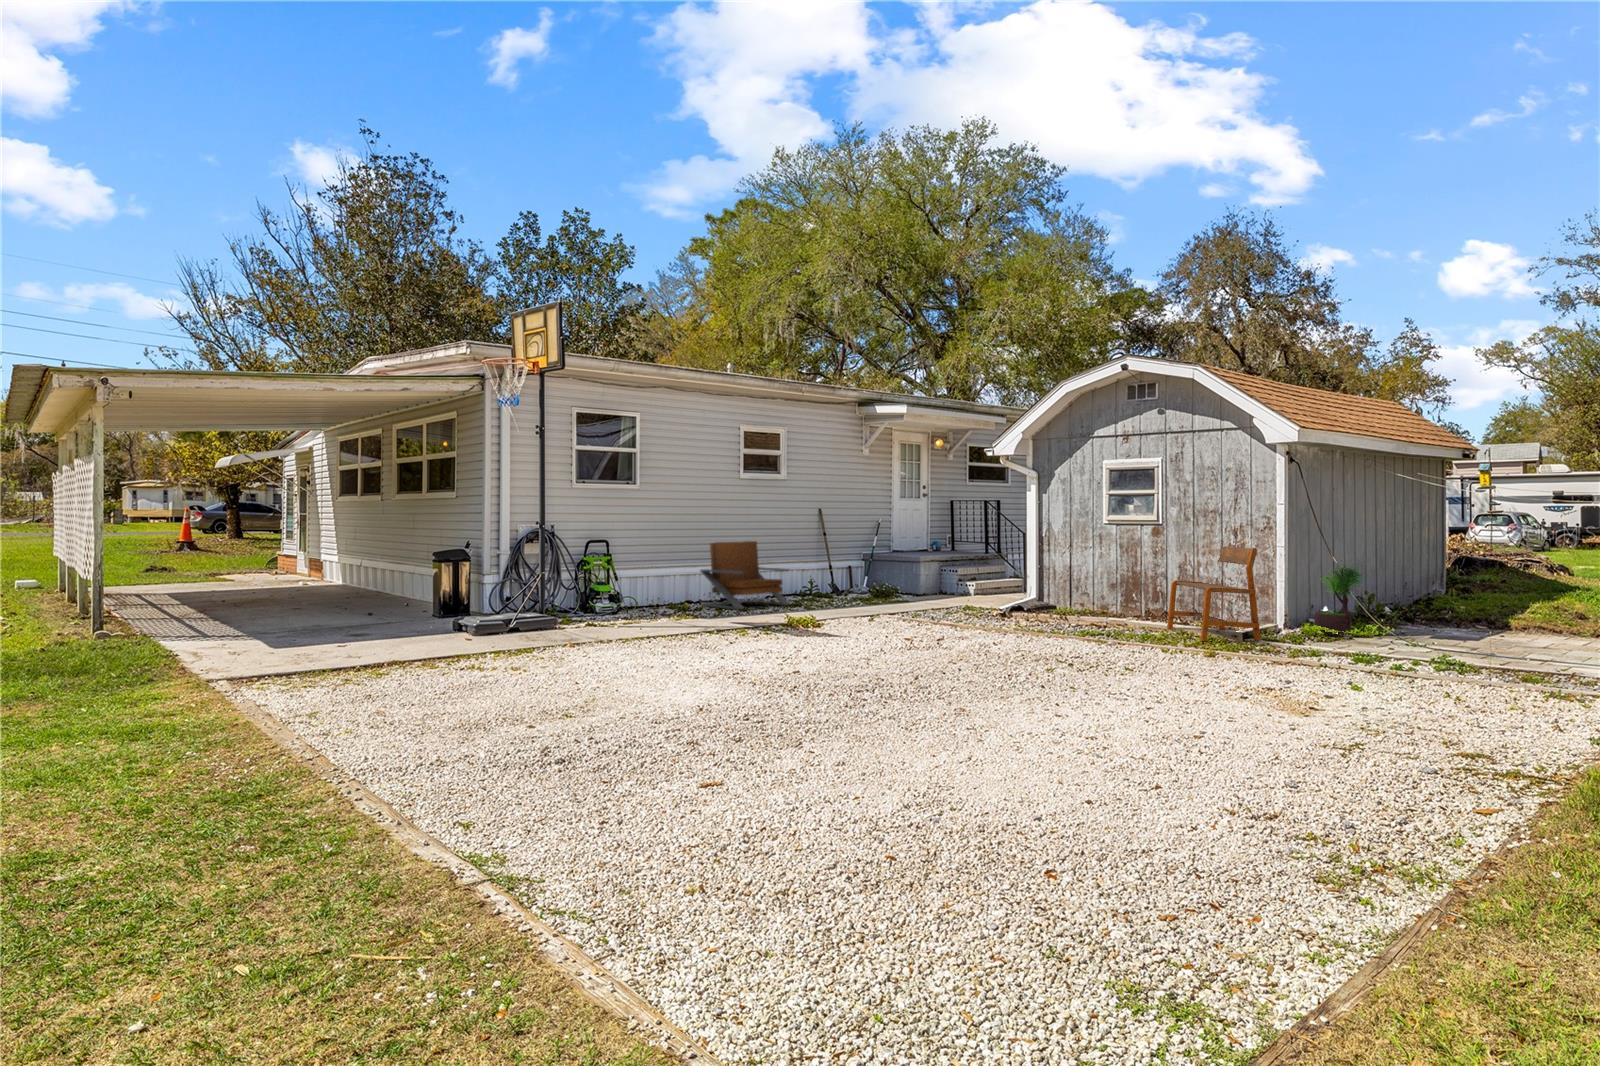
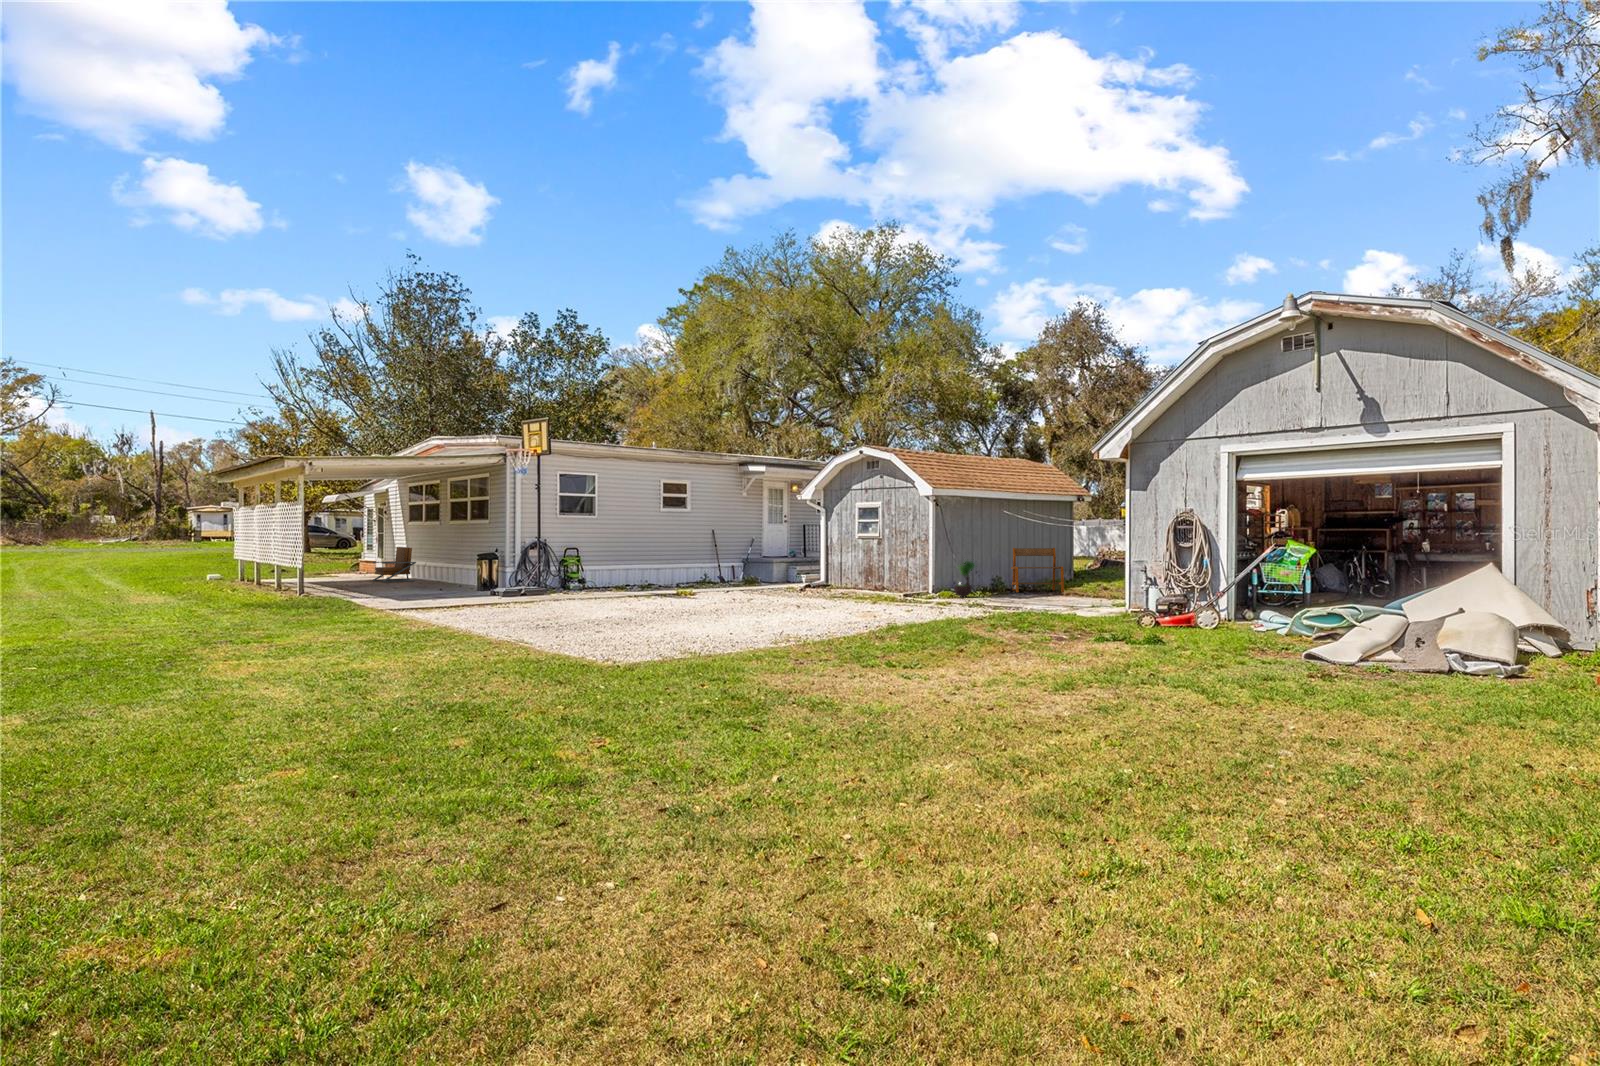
lounge chair: present [701,541,790,610] -> present [373,547,416,582]
bench: present [1167,546,1261,641] -> present [1011,548,1064,592]

